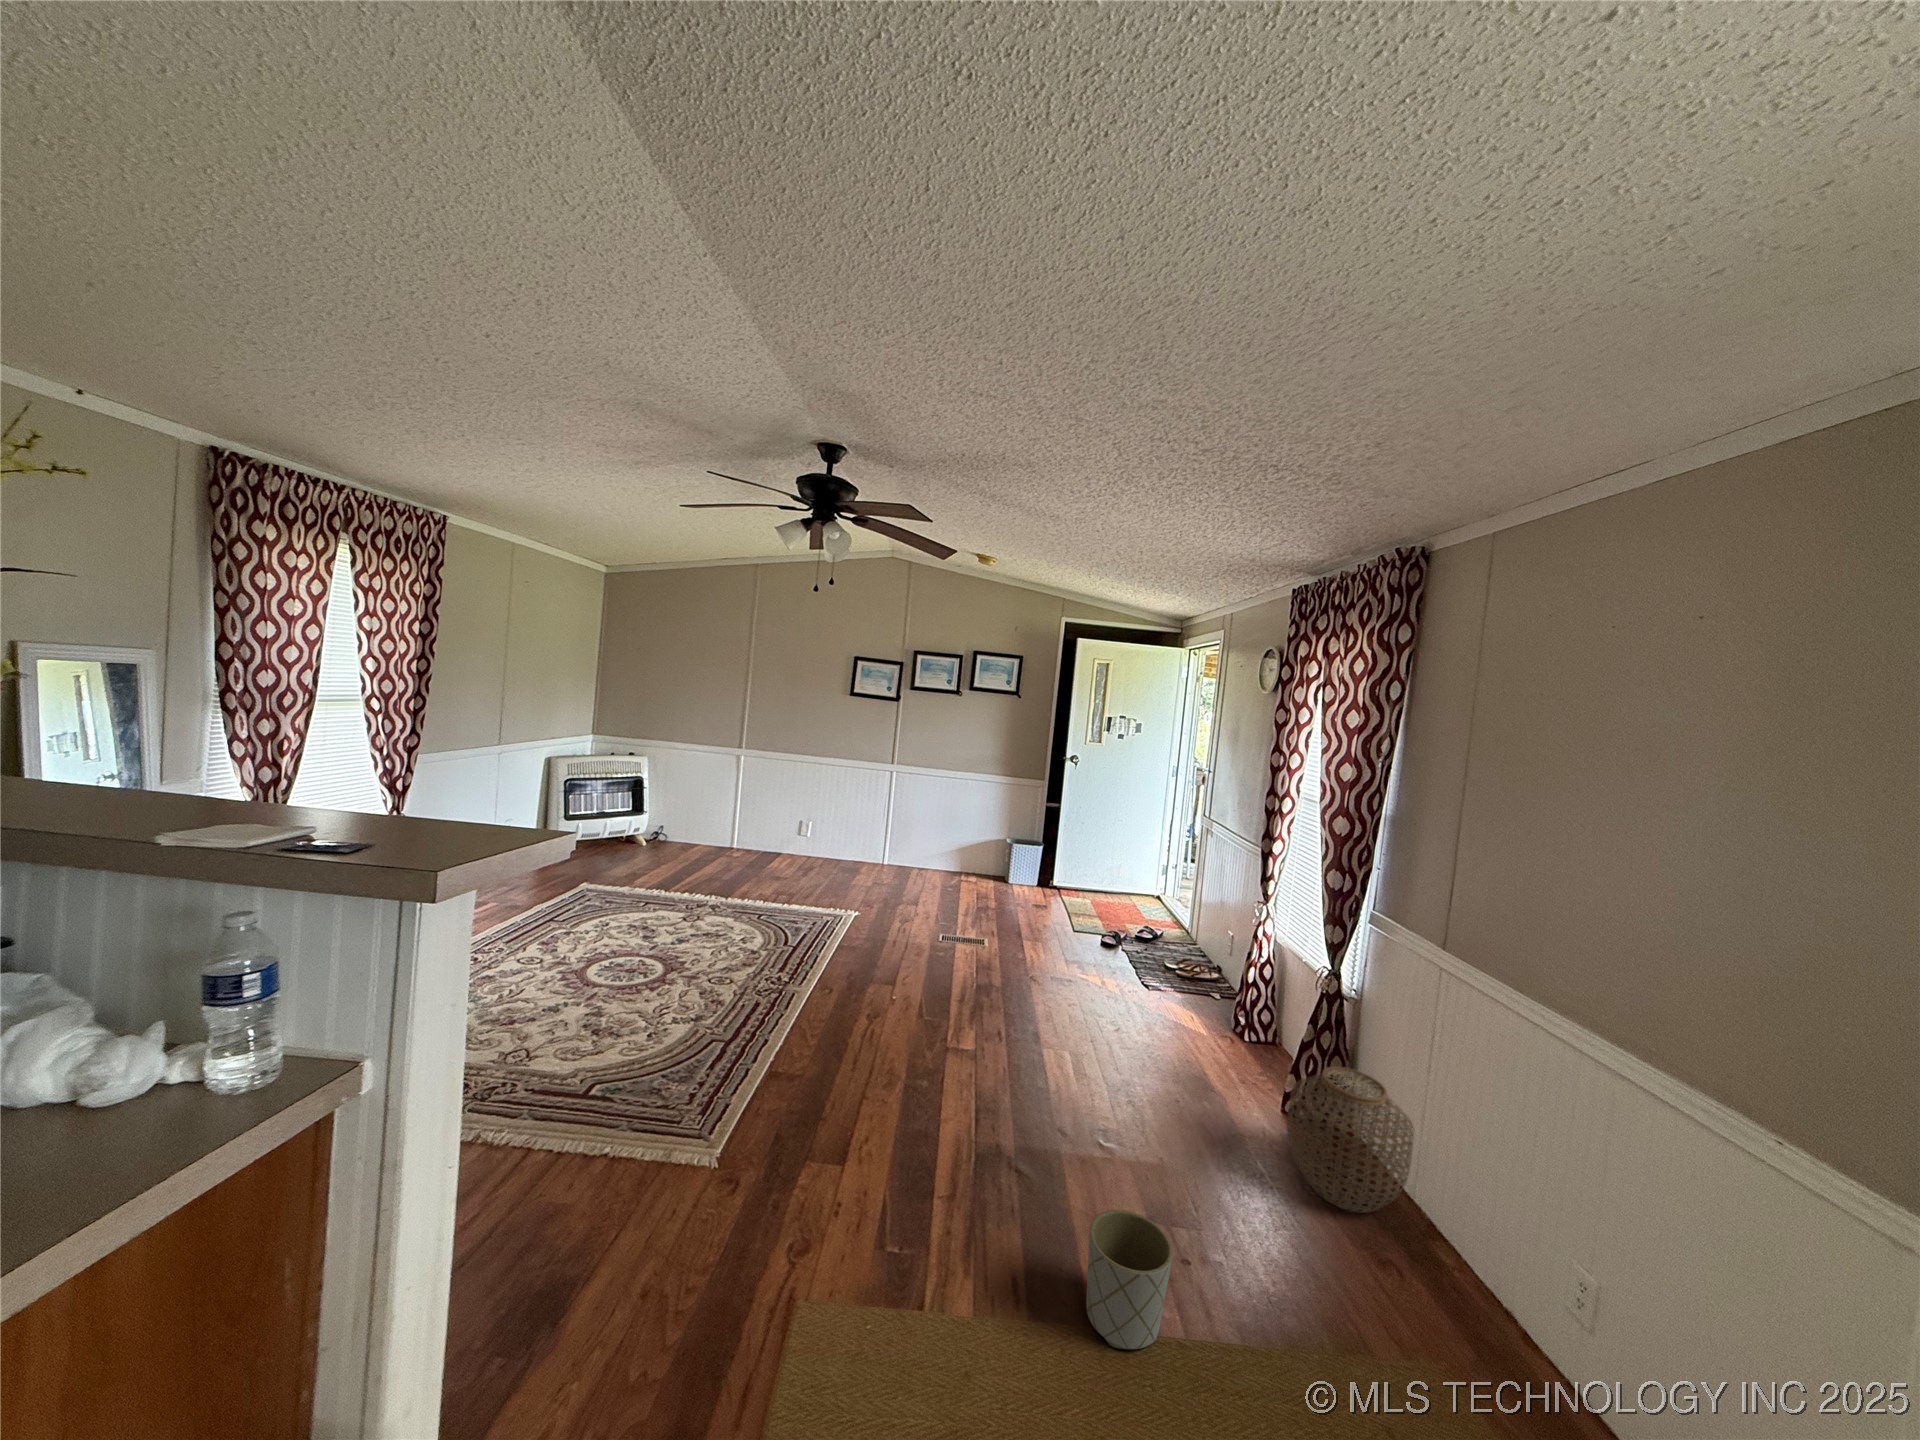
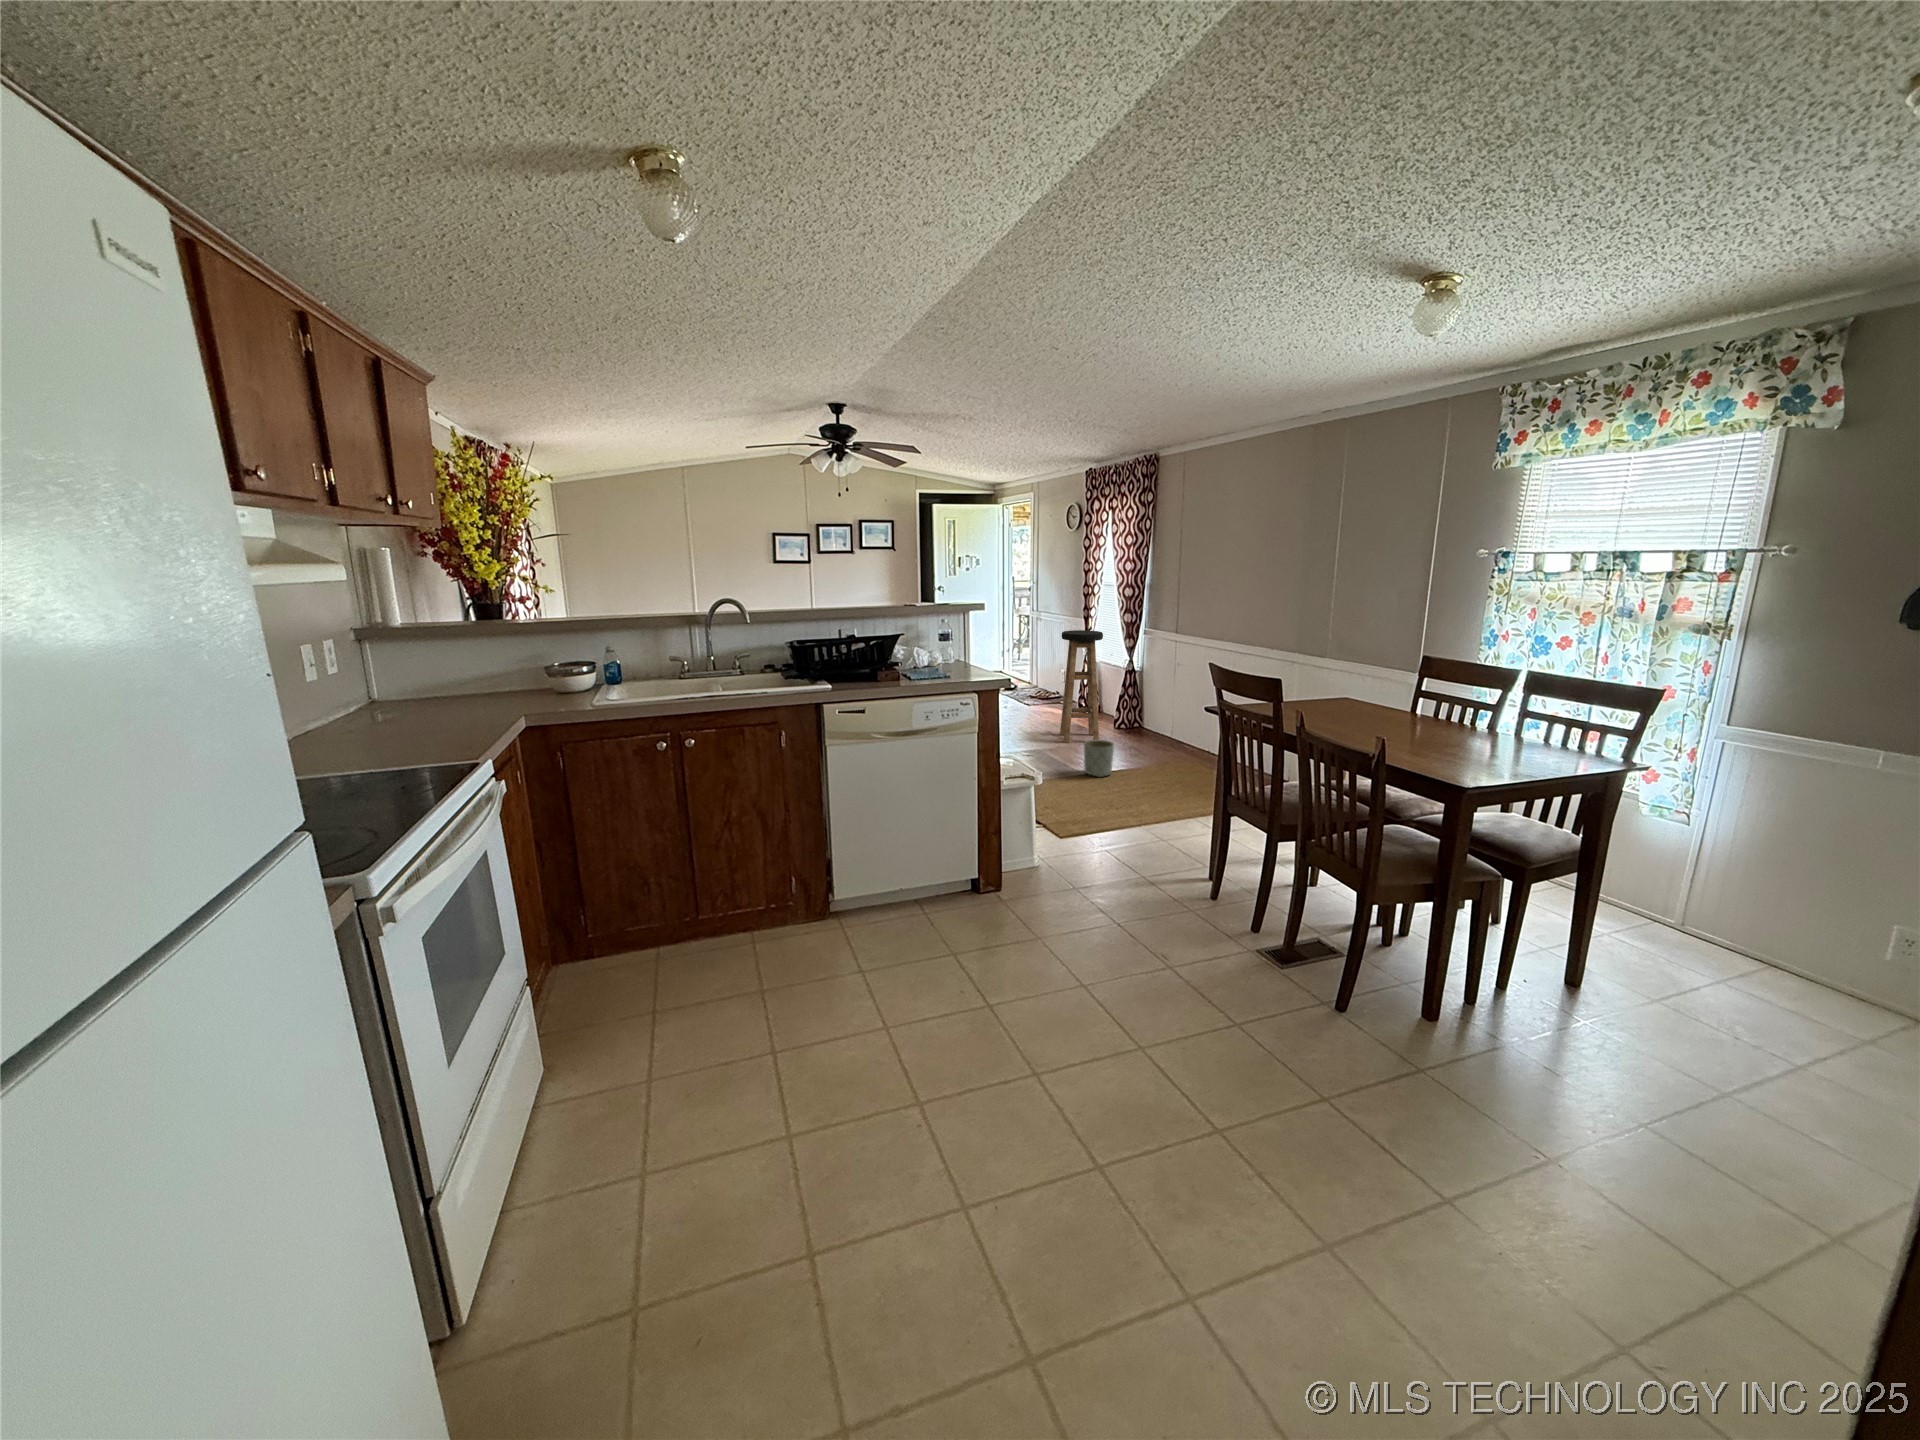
bar stool: none [1137,886,1251,1155] -> present [1060,630,1103,743]
woven basket: present [1287,1067,1414,1213] -> none [1125,693,1173,744]

